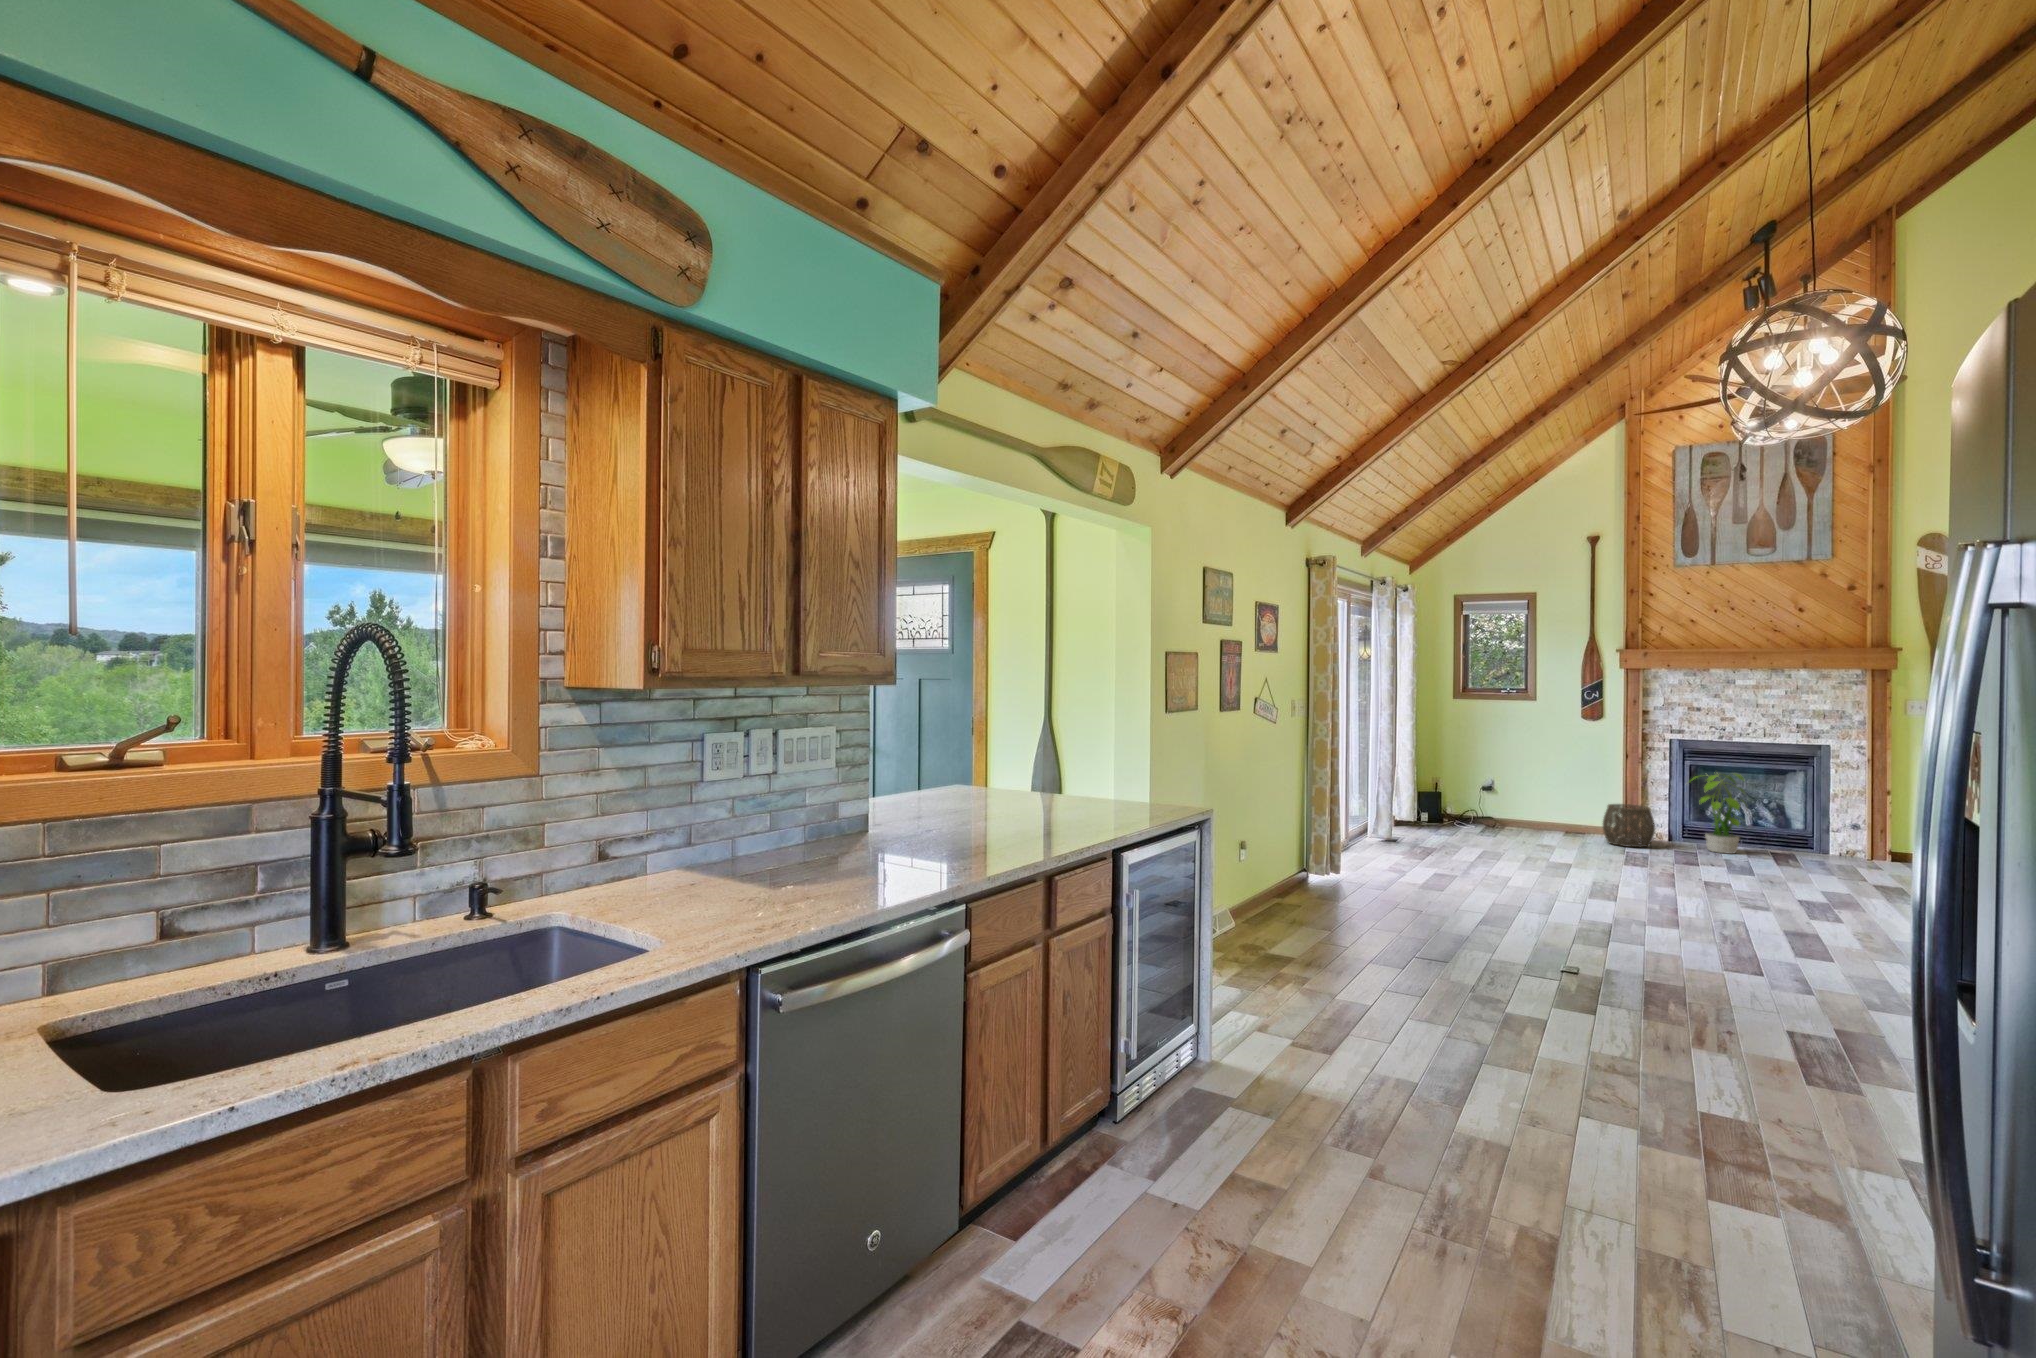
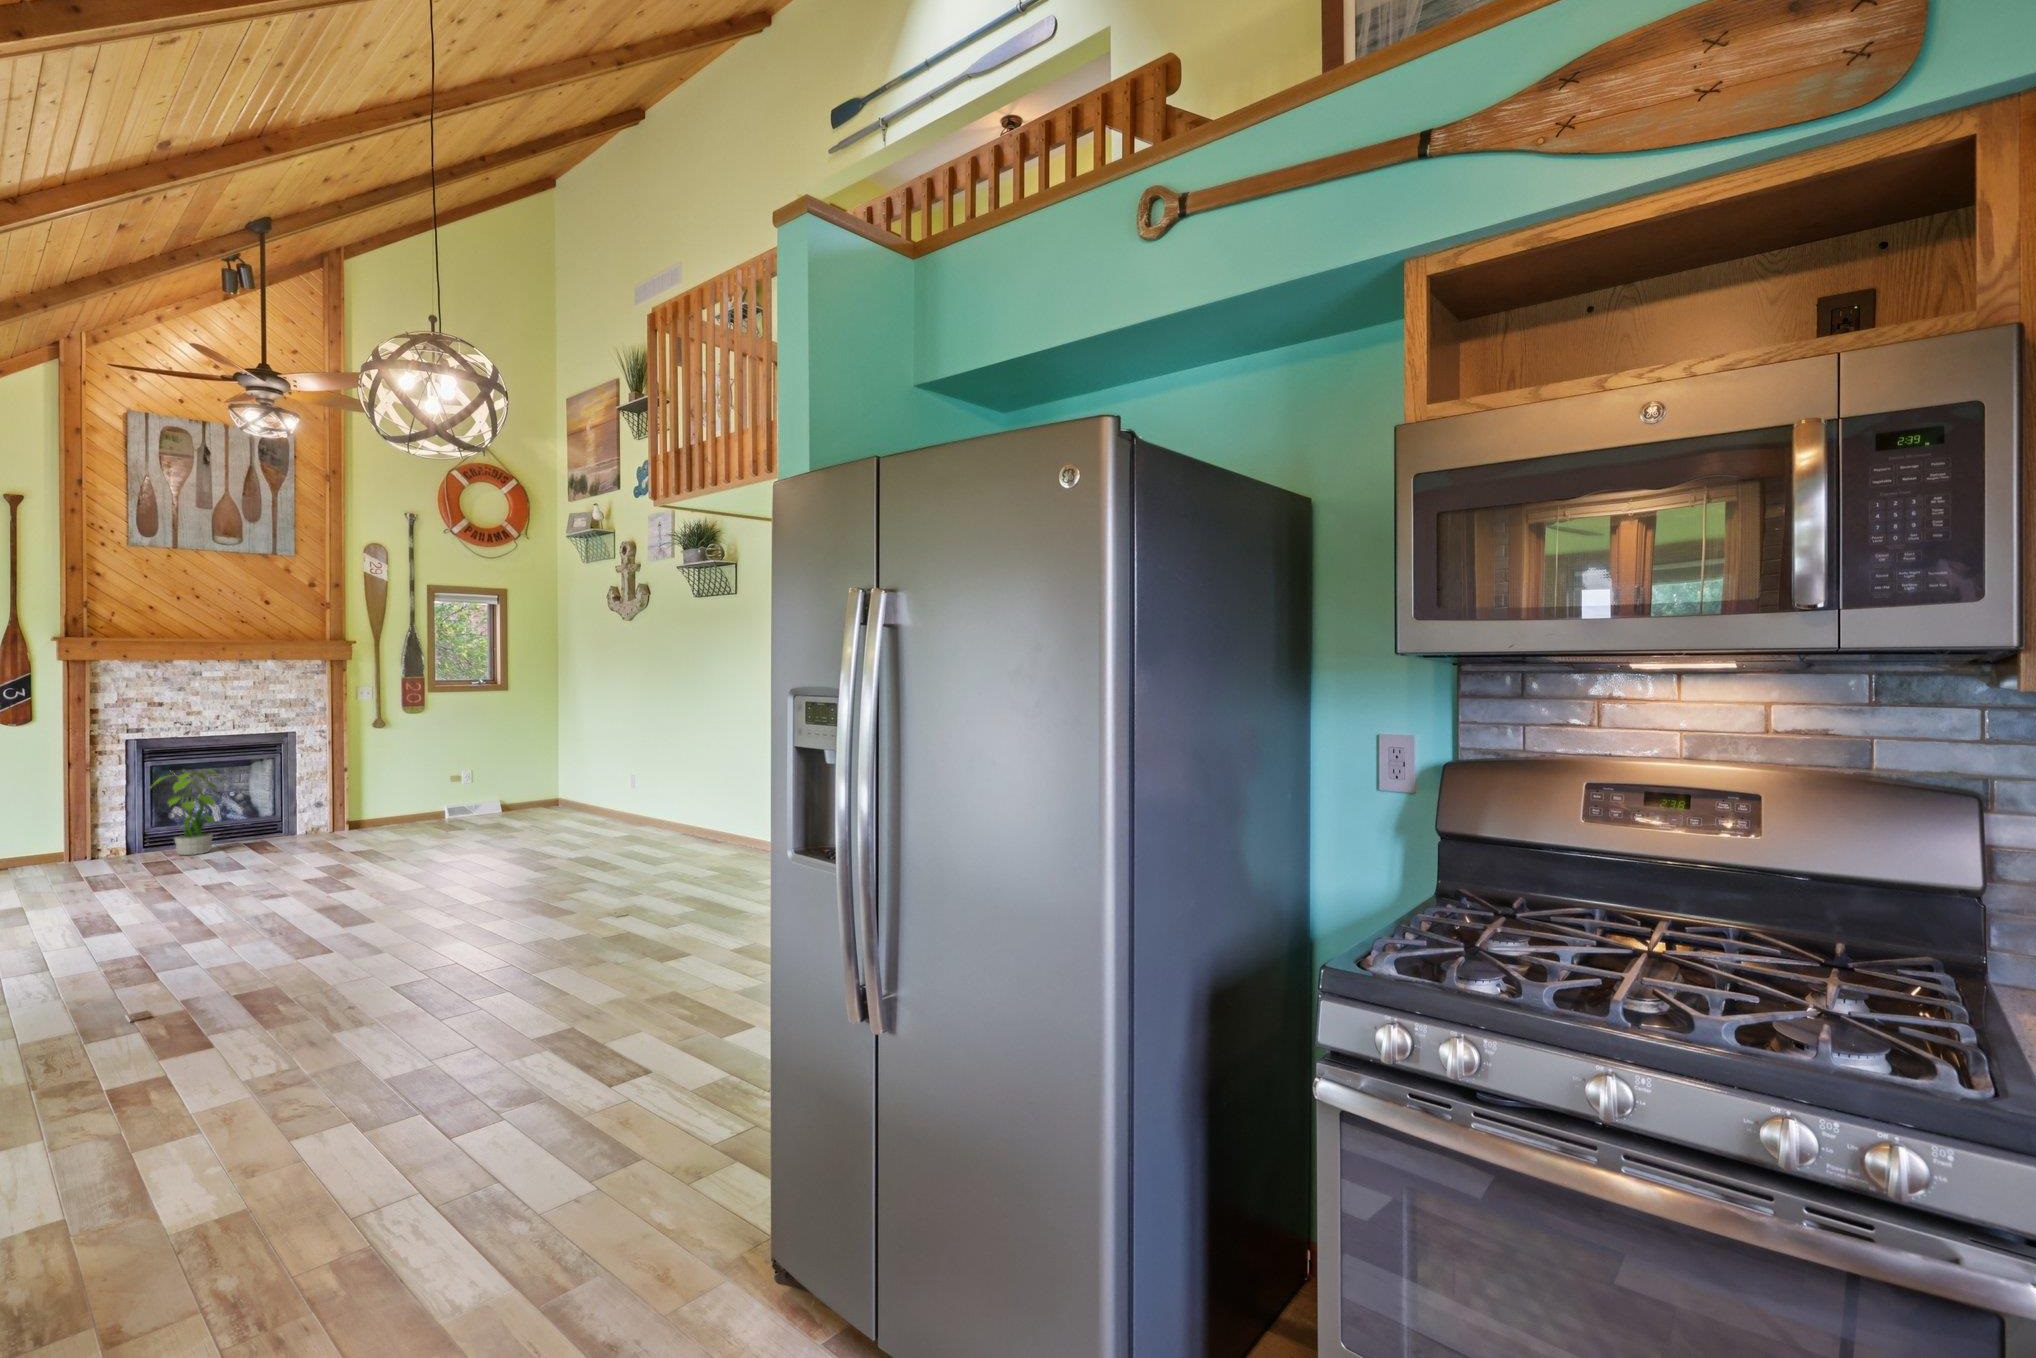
woven basket: present [1603,804,1655,847] -> none [40,820,115,873]

